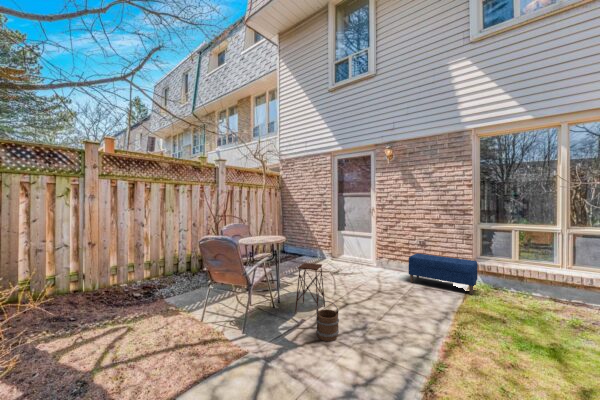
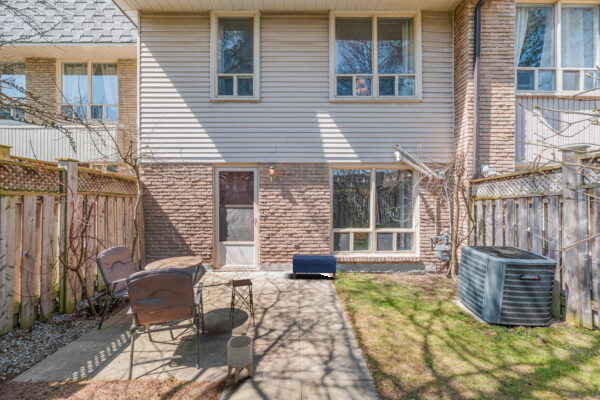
bucket: present [316,301,339,341] -> none [268,309,287,343]
planter: none [248,313,273,359] -> present [228,335,252,383]

